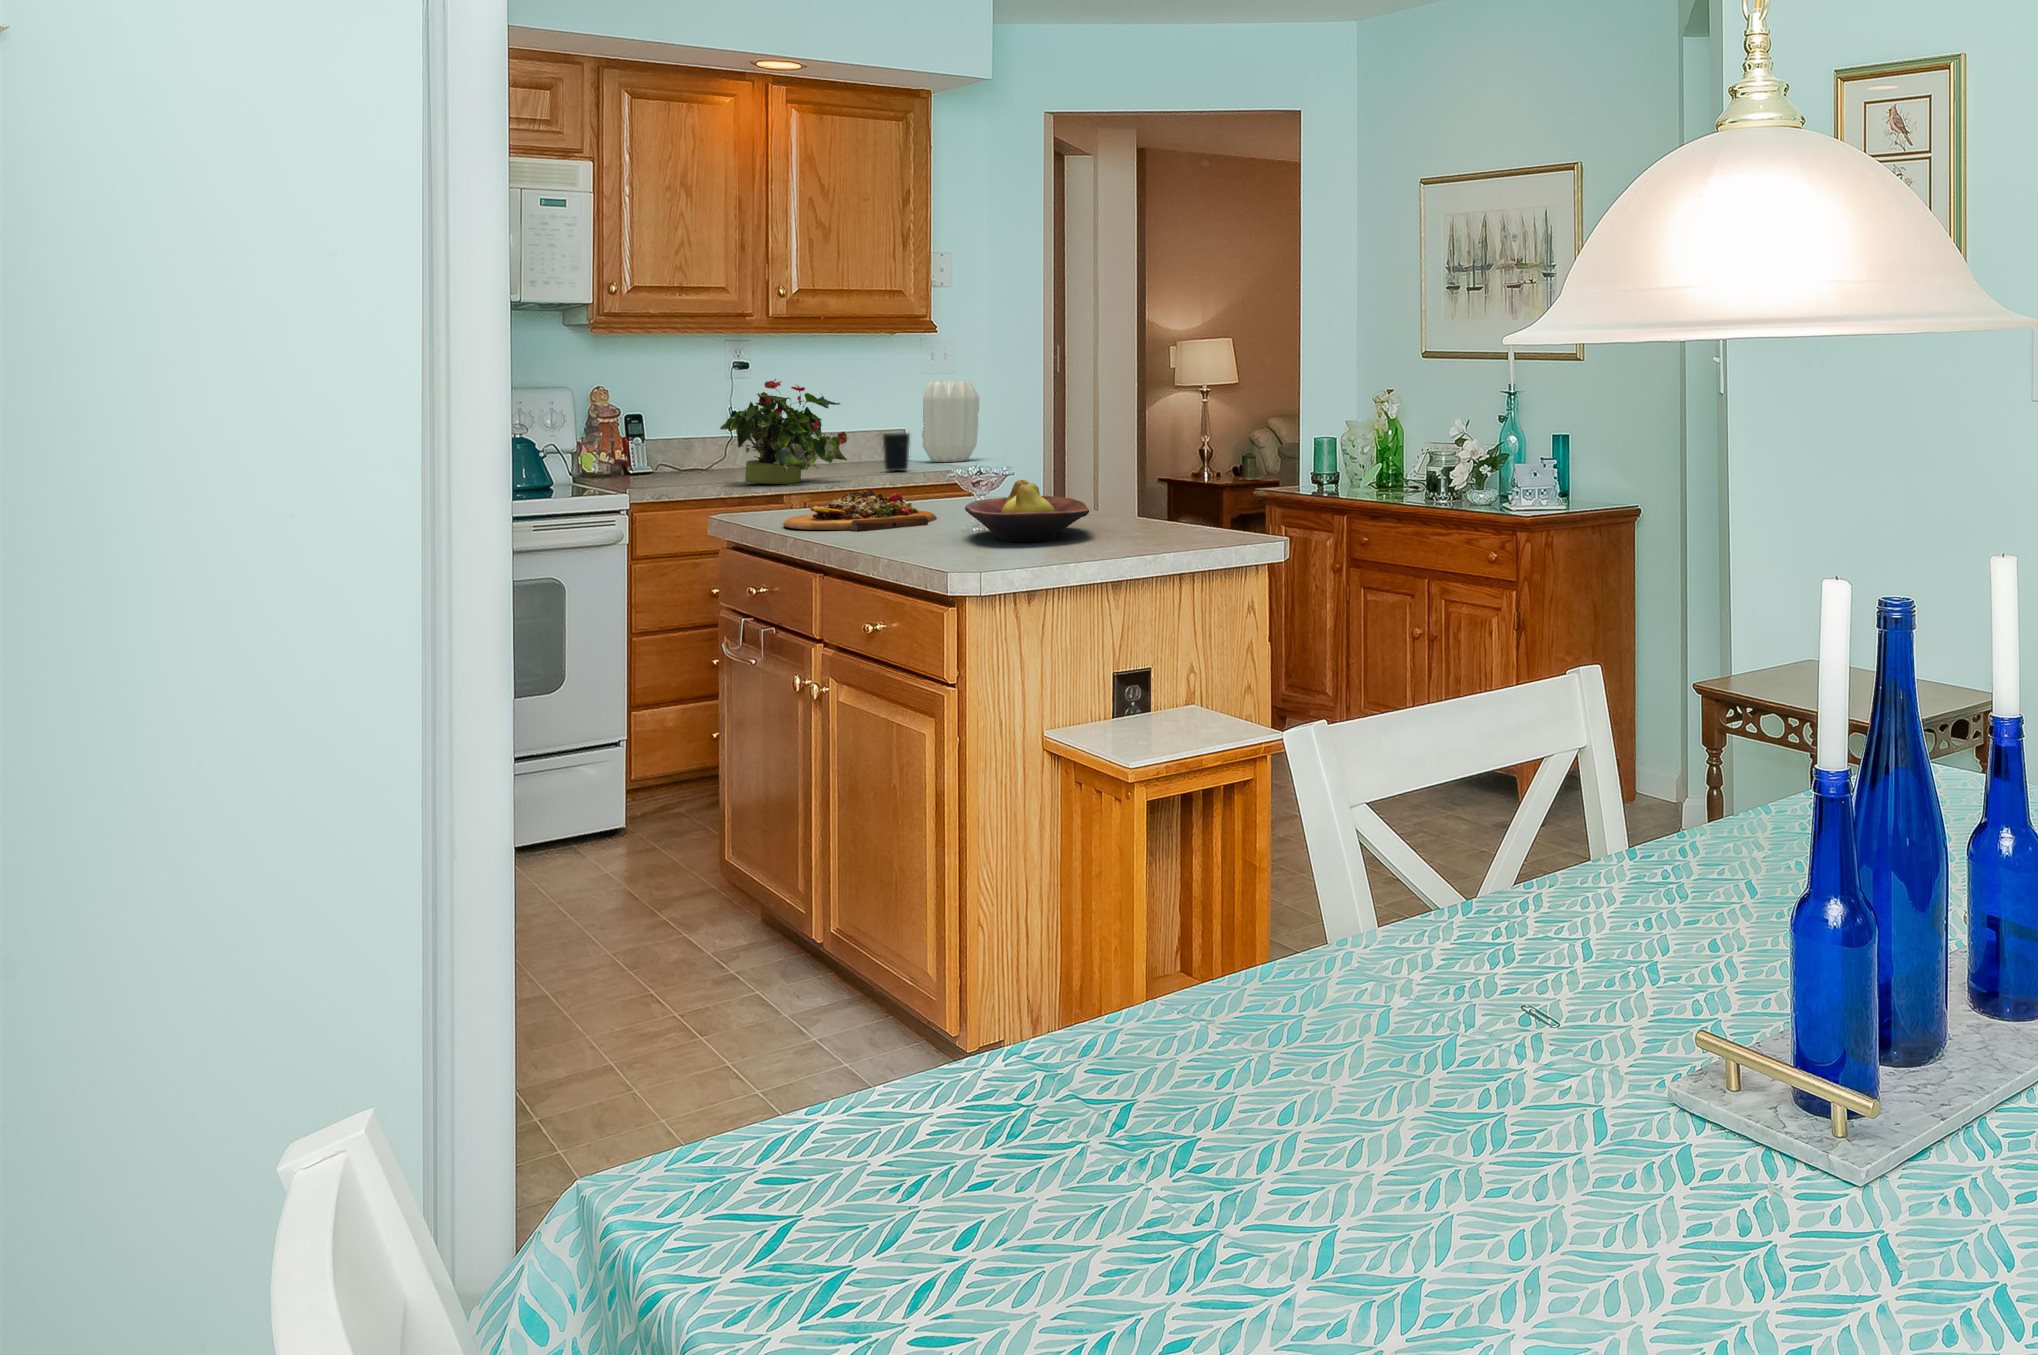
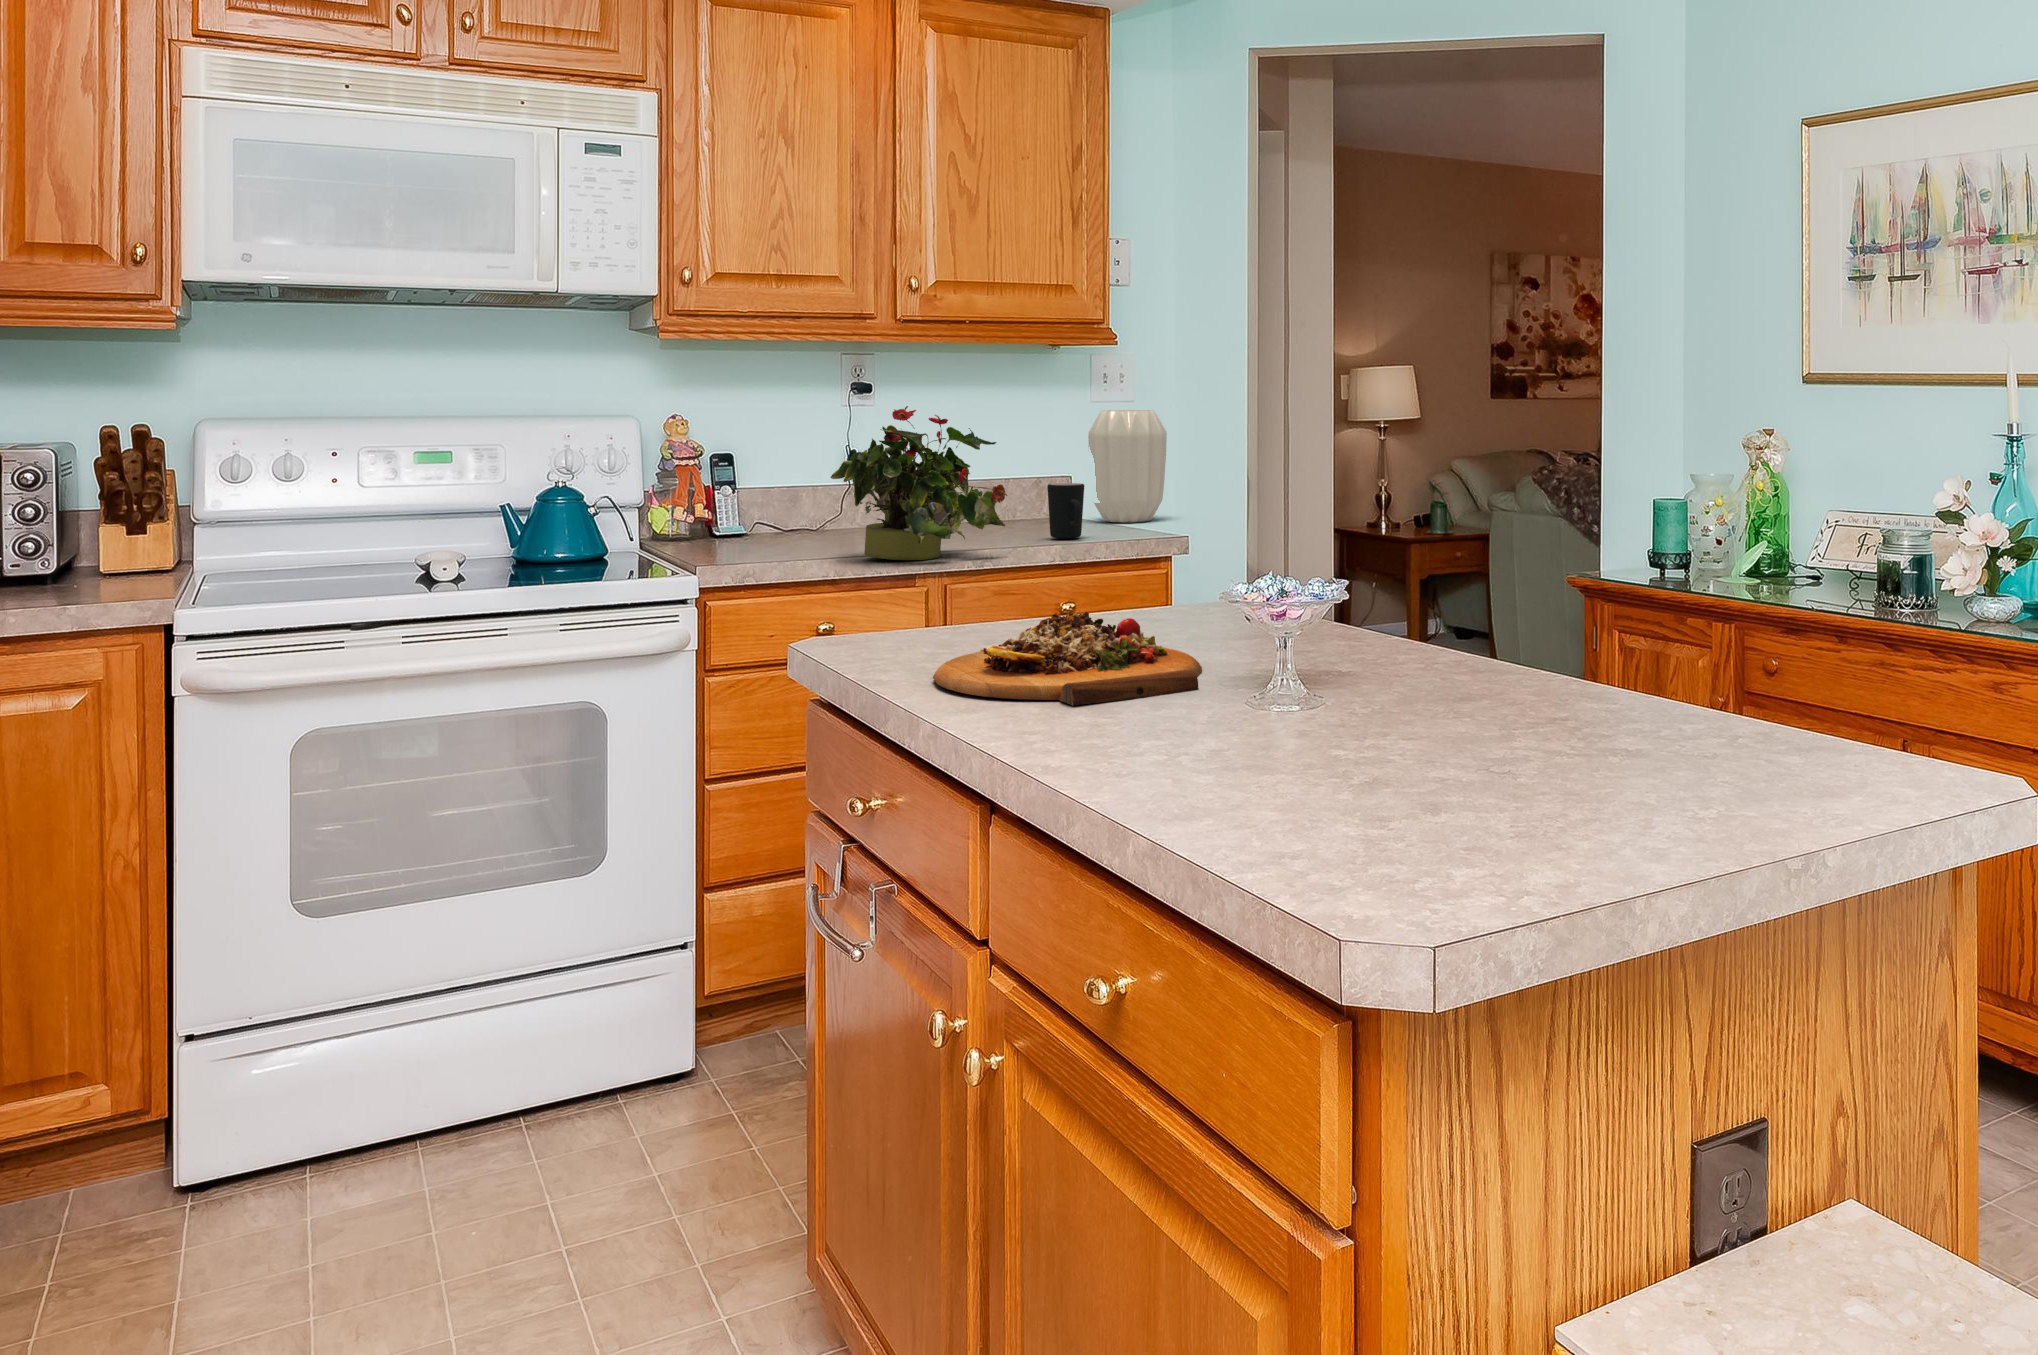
fruit bowl: present [965,480,1089,542] -> none [1307,623,1597,783]

